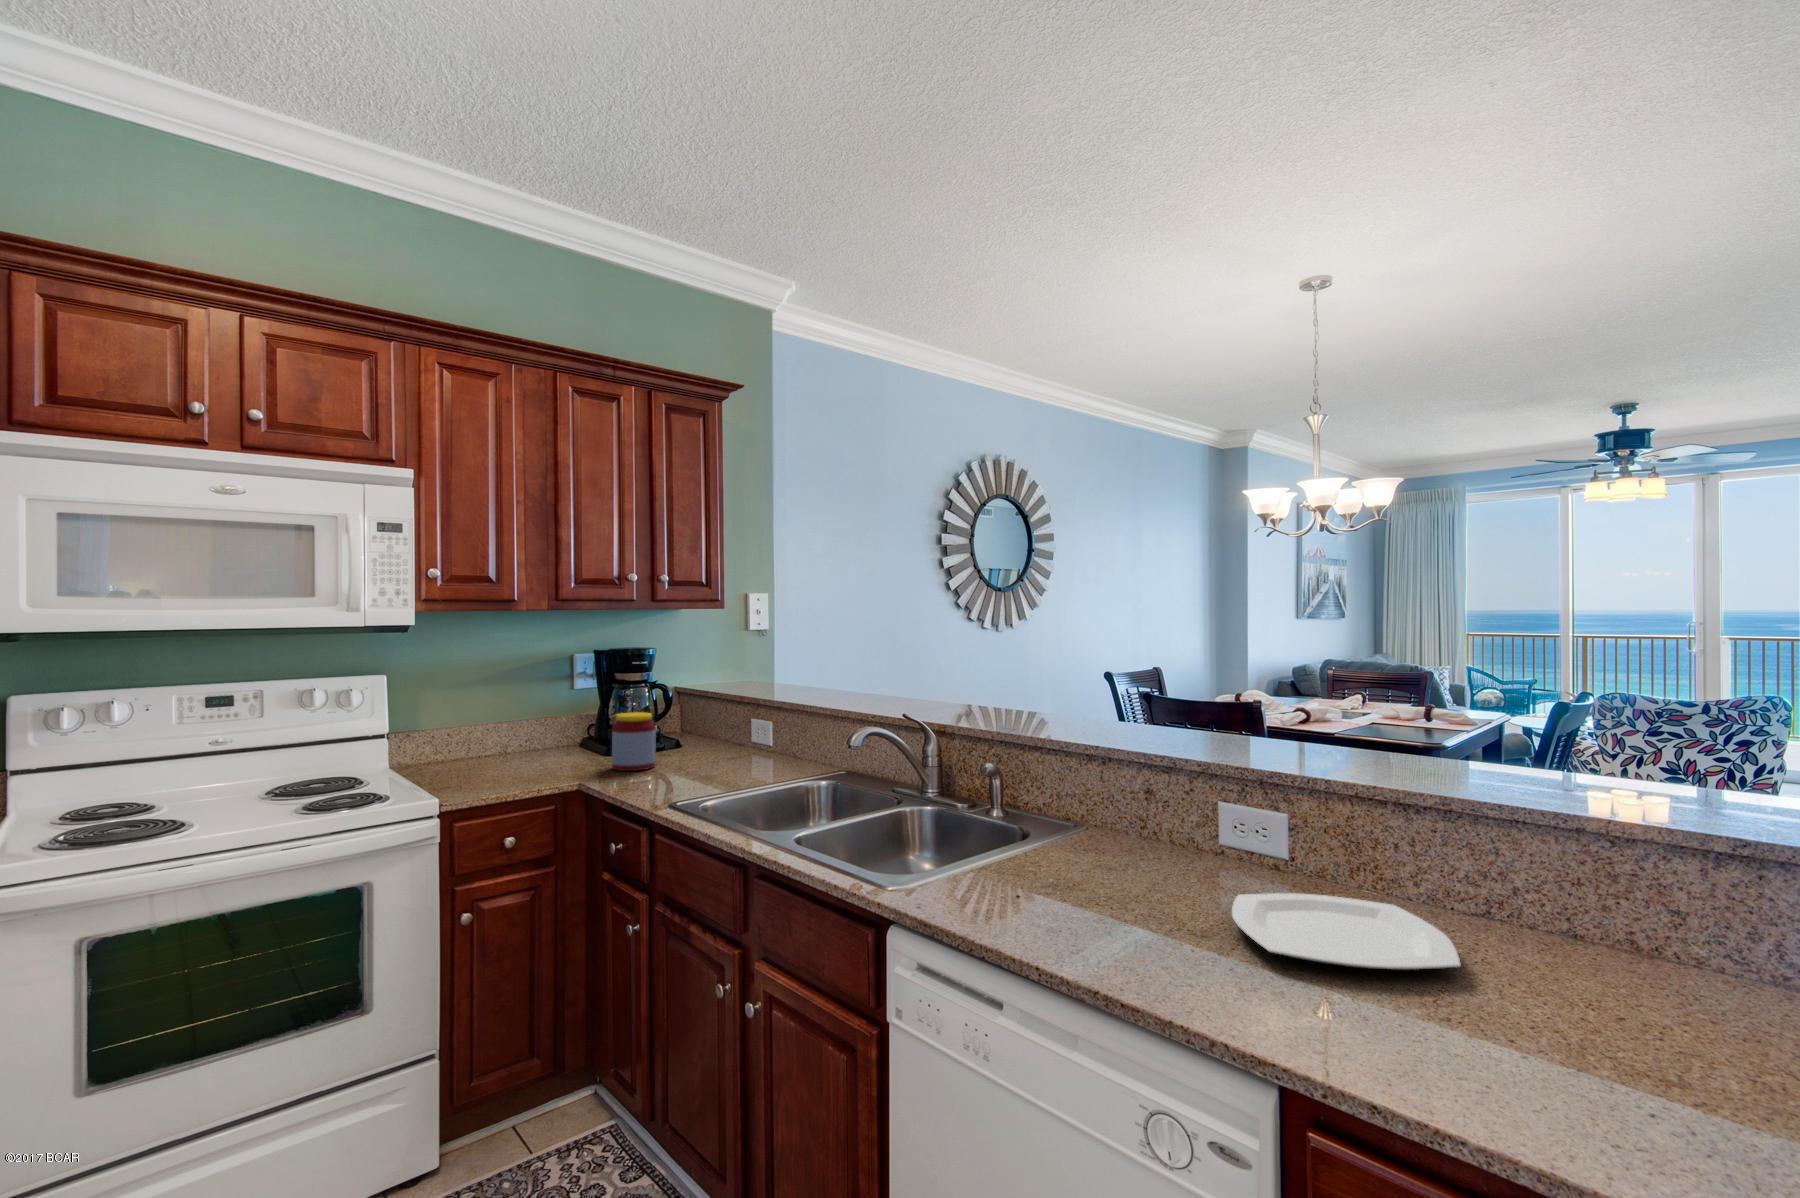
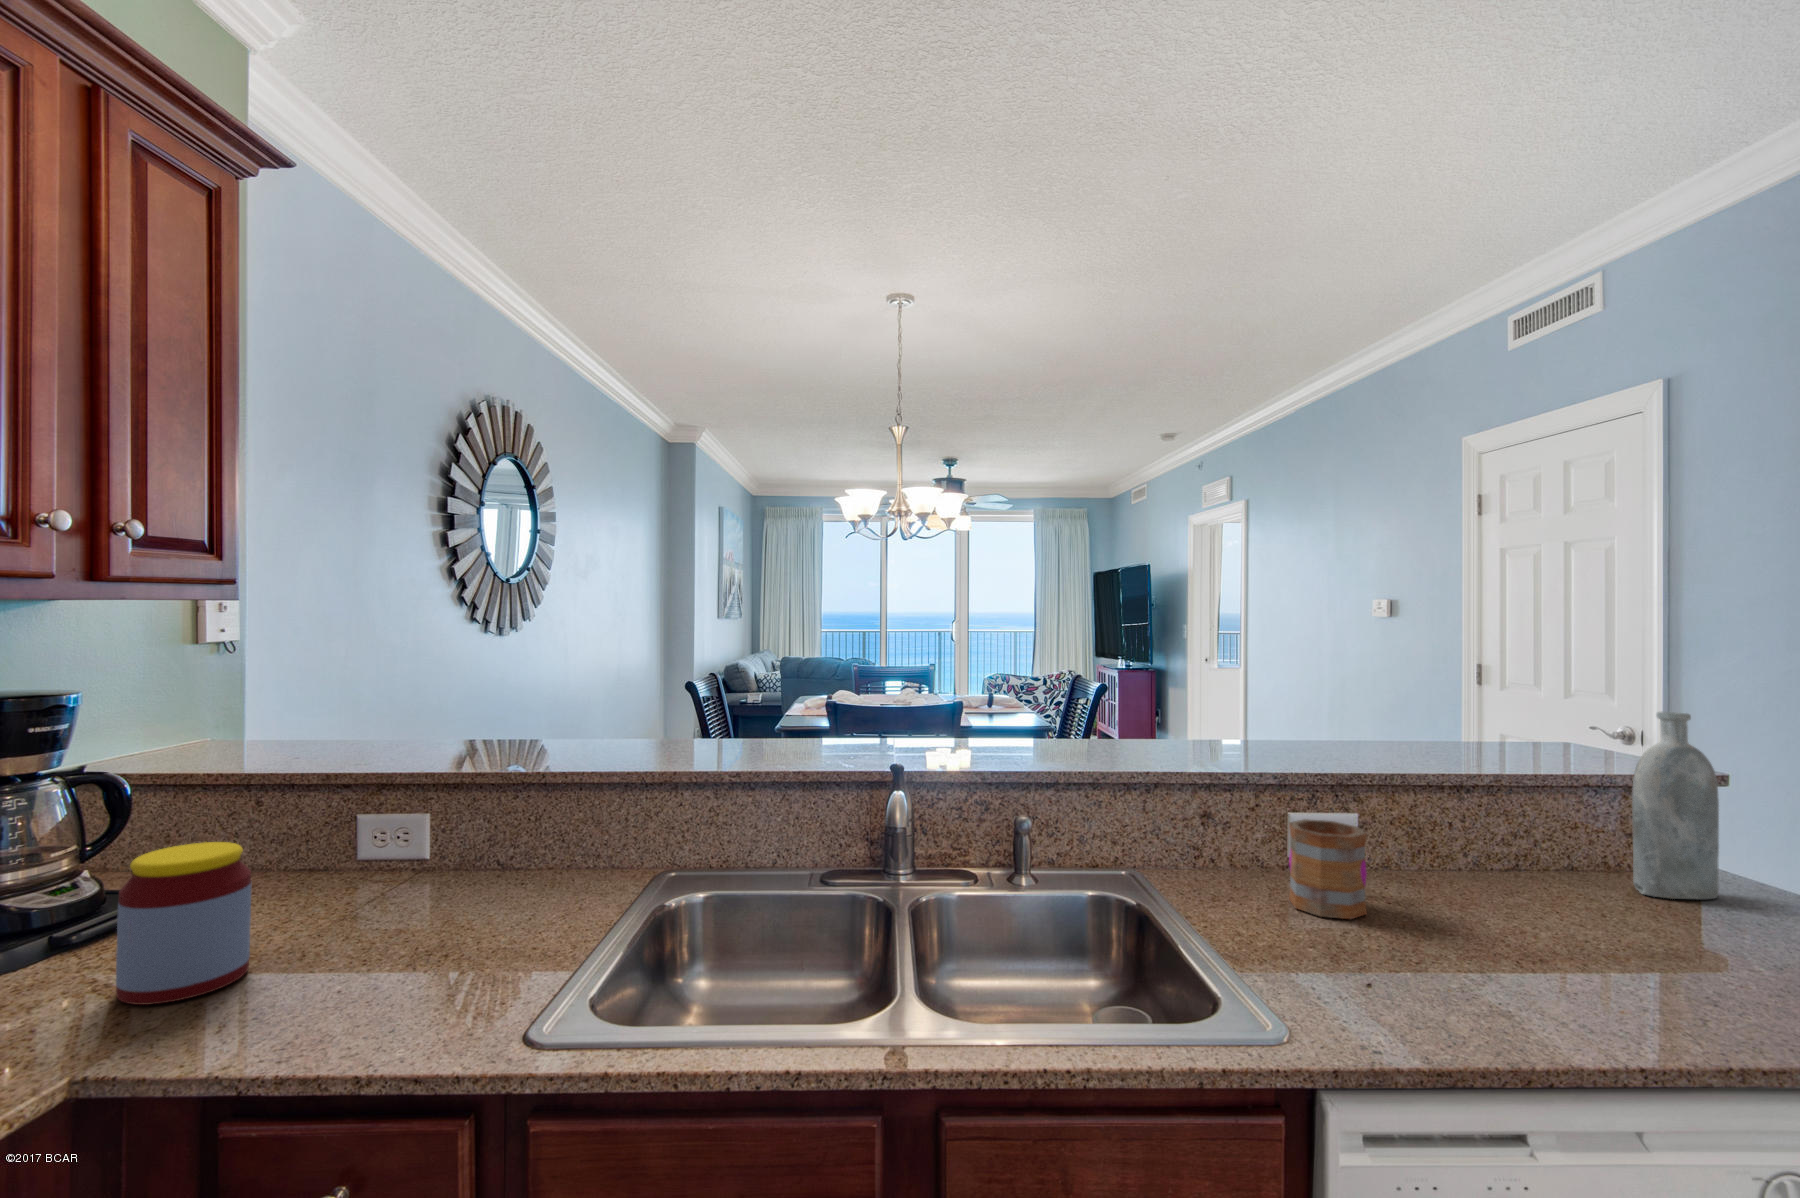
bottle: none [1559,738,1691,998] -> present [1632,712,1719,899]
mug: none [1125,797,1215,884] -> present [1289,819,1367,919]
plate: present [1232,893,1461,970] -> none [1458,878,1701,957]

